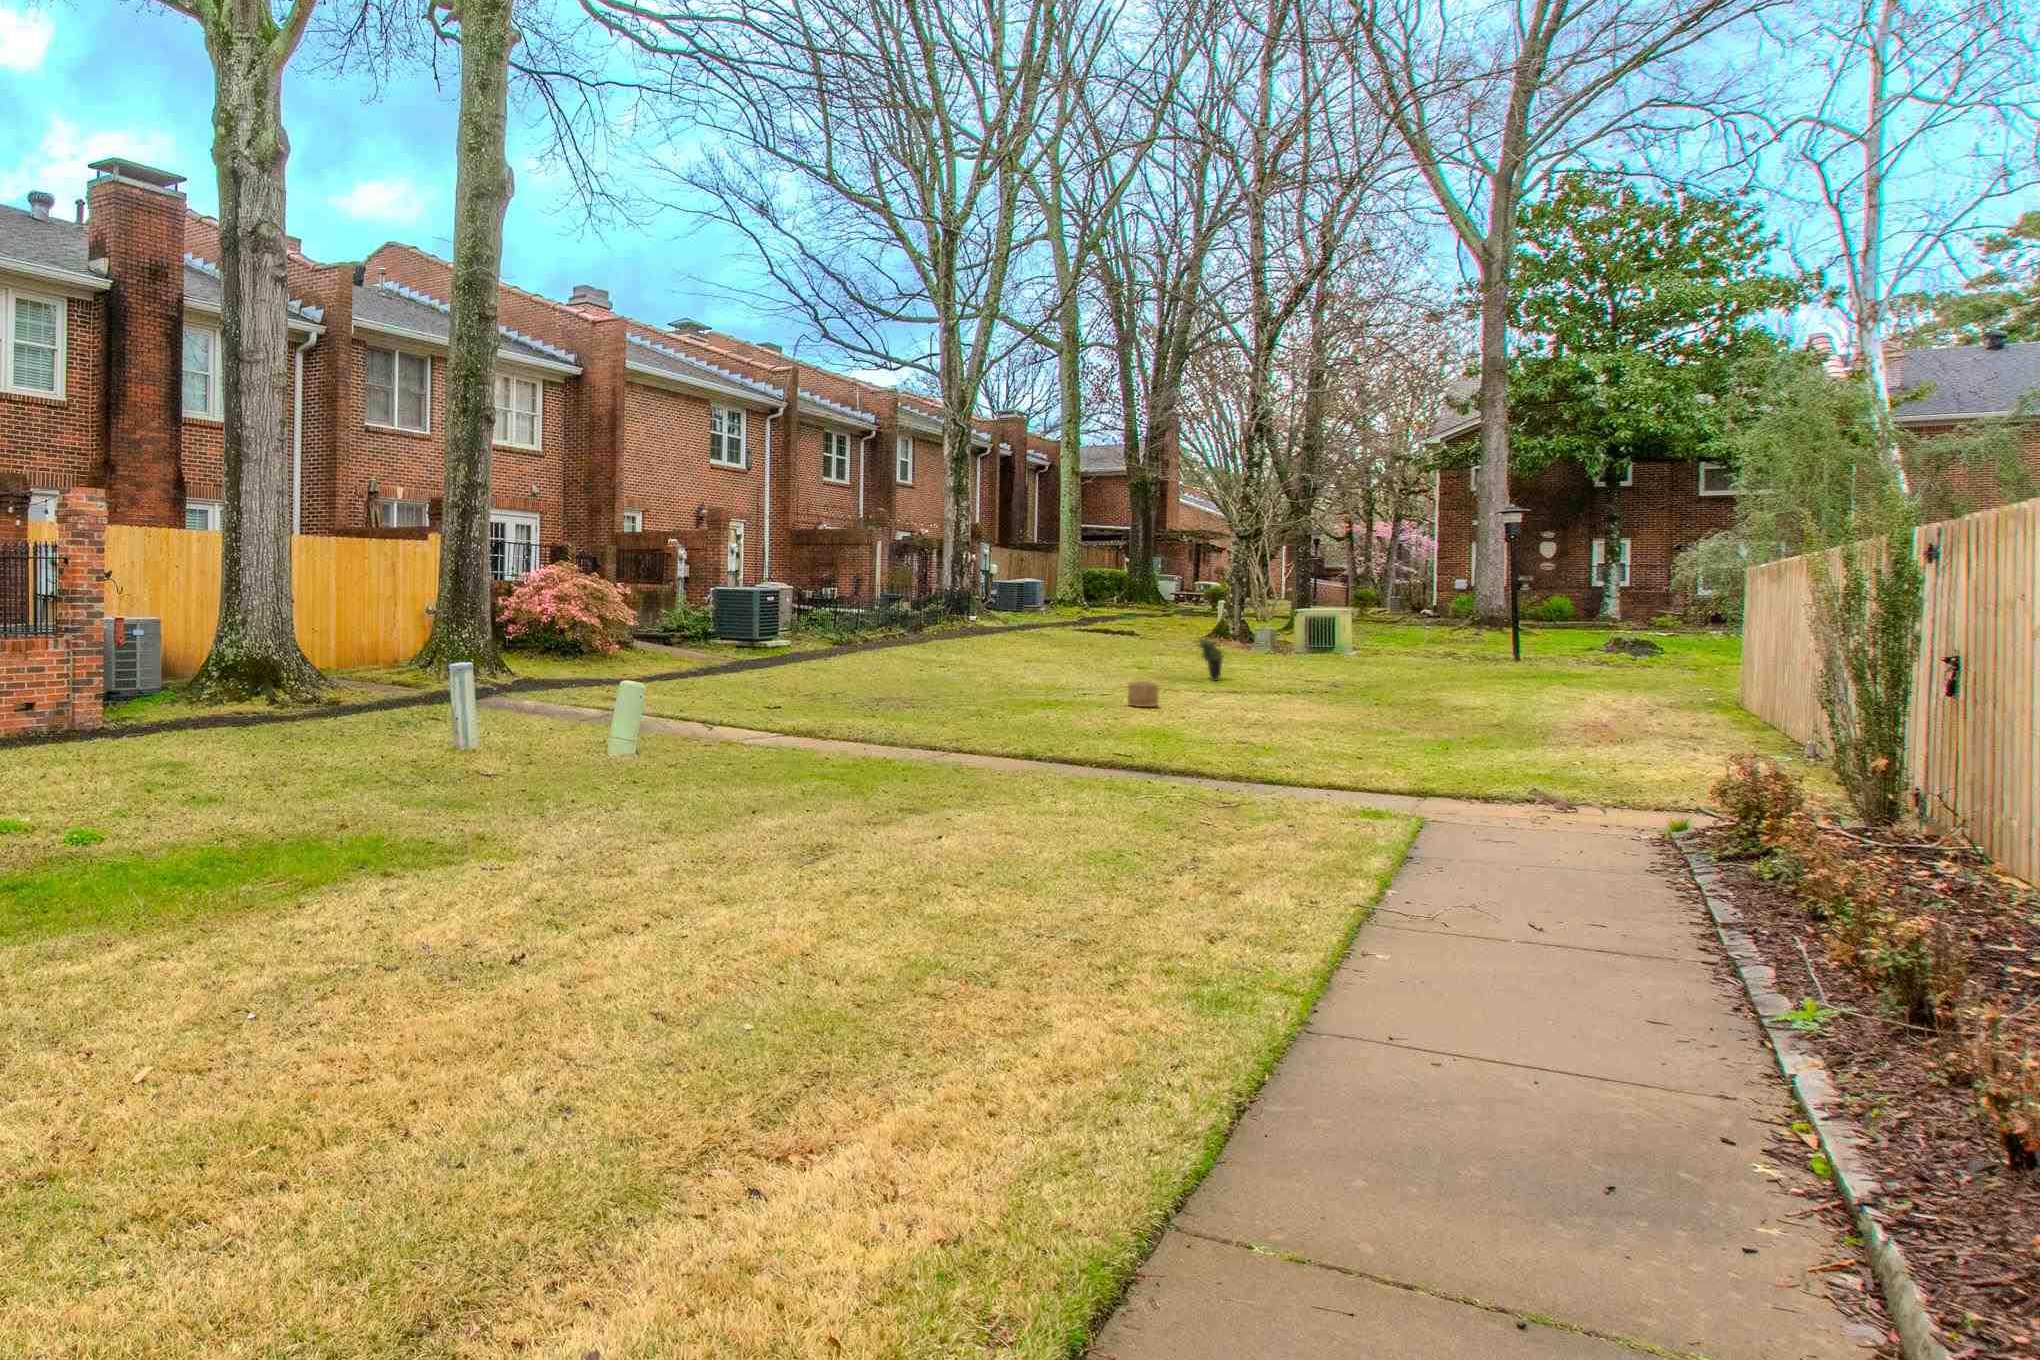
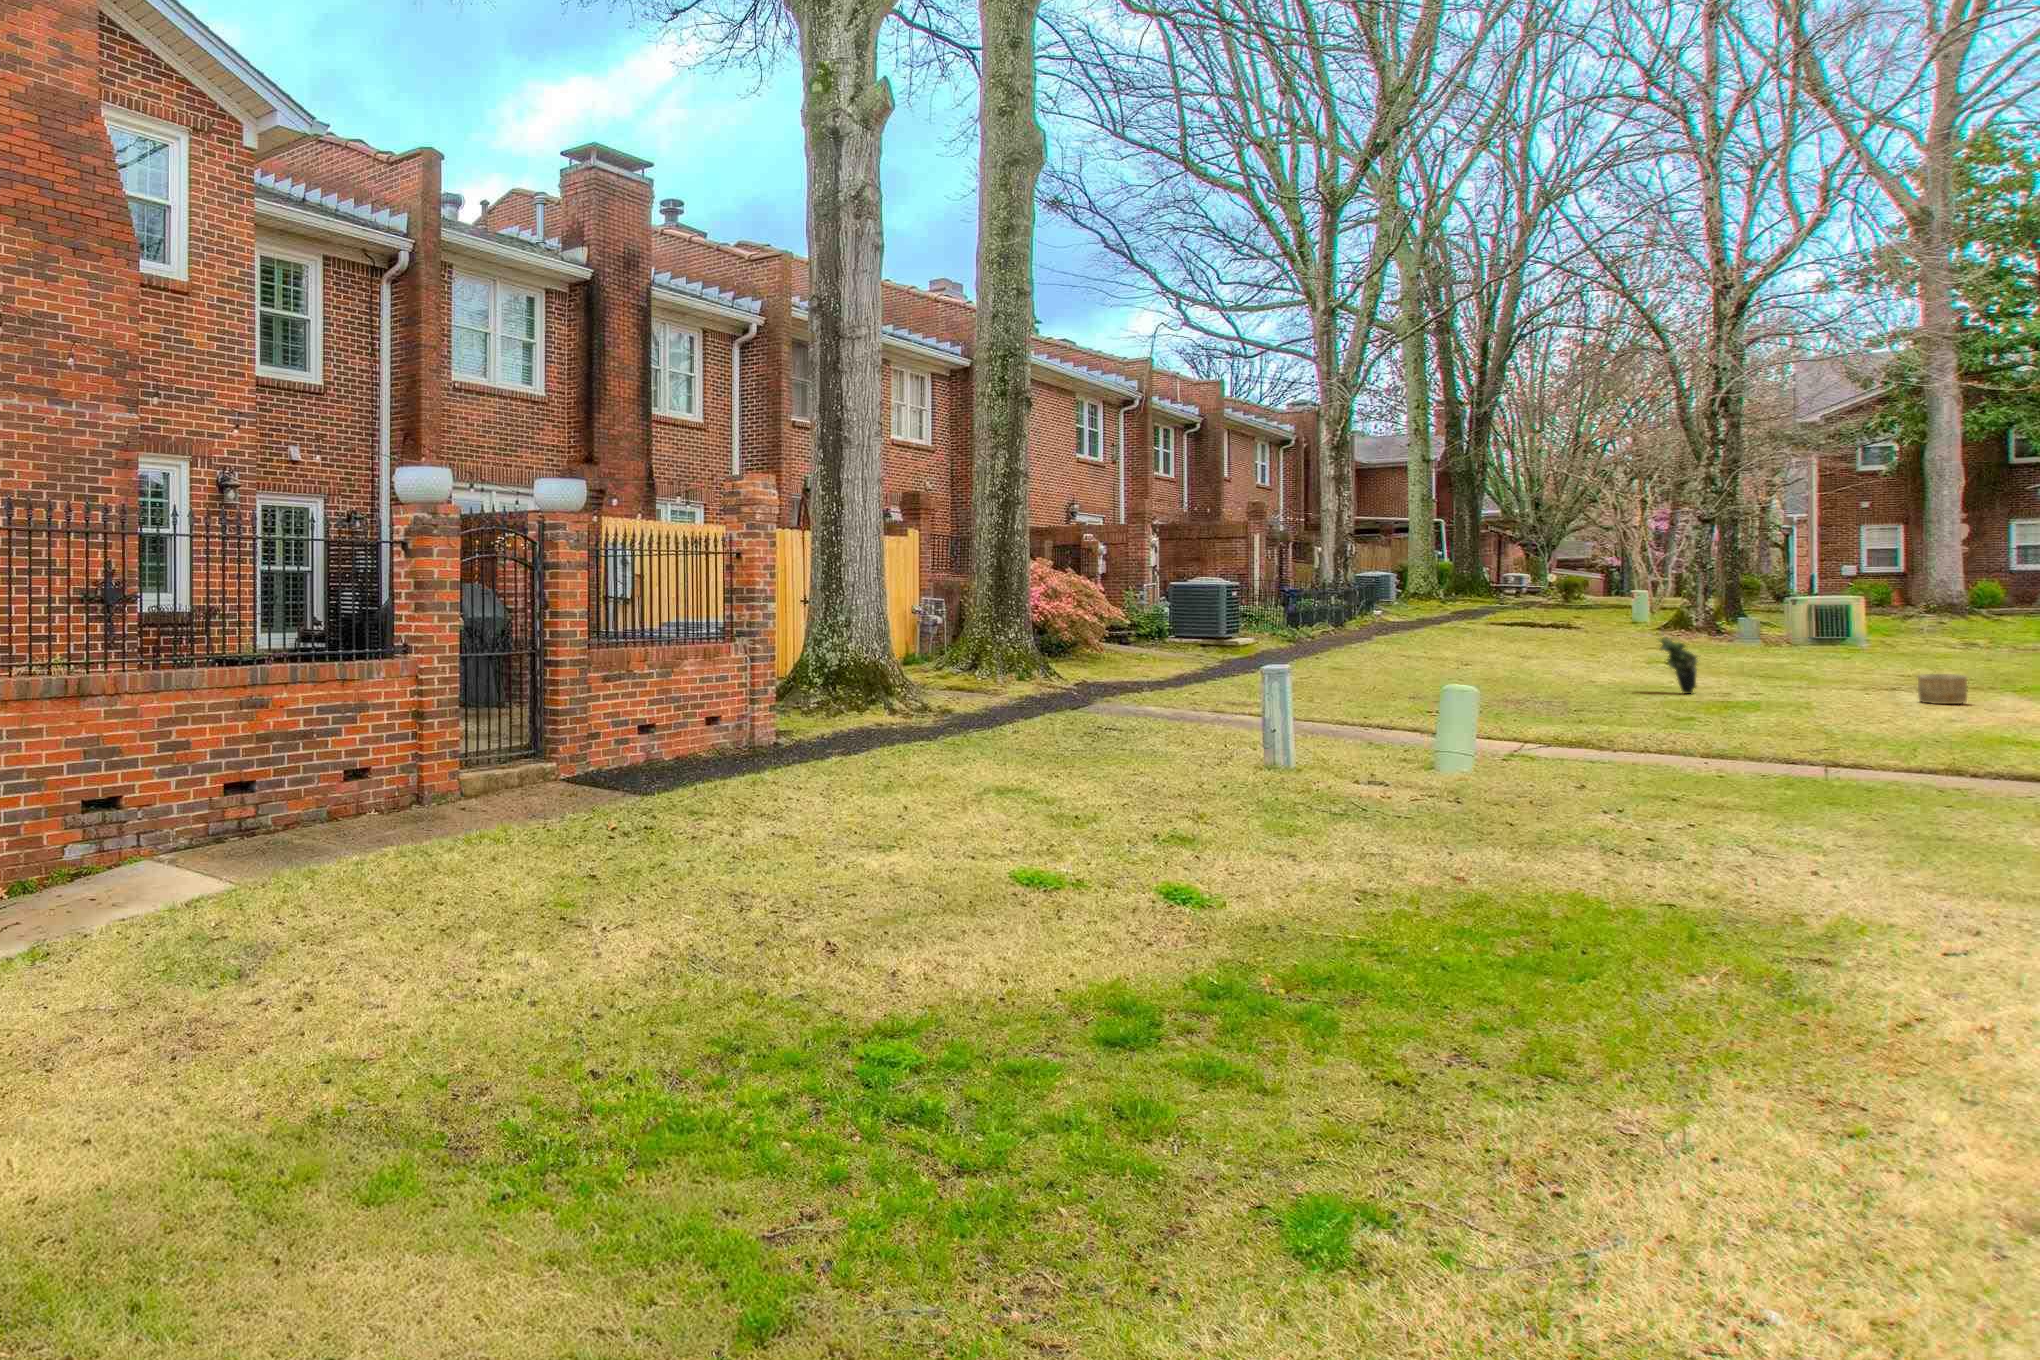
potted plant: present [1199,638,1224,681] -> present [1659,638,1698,694]

